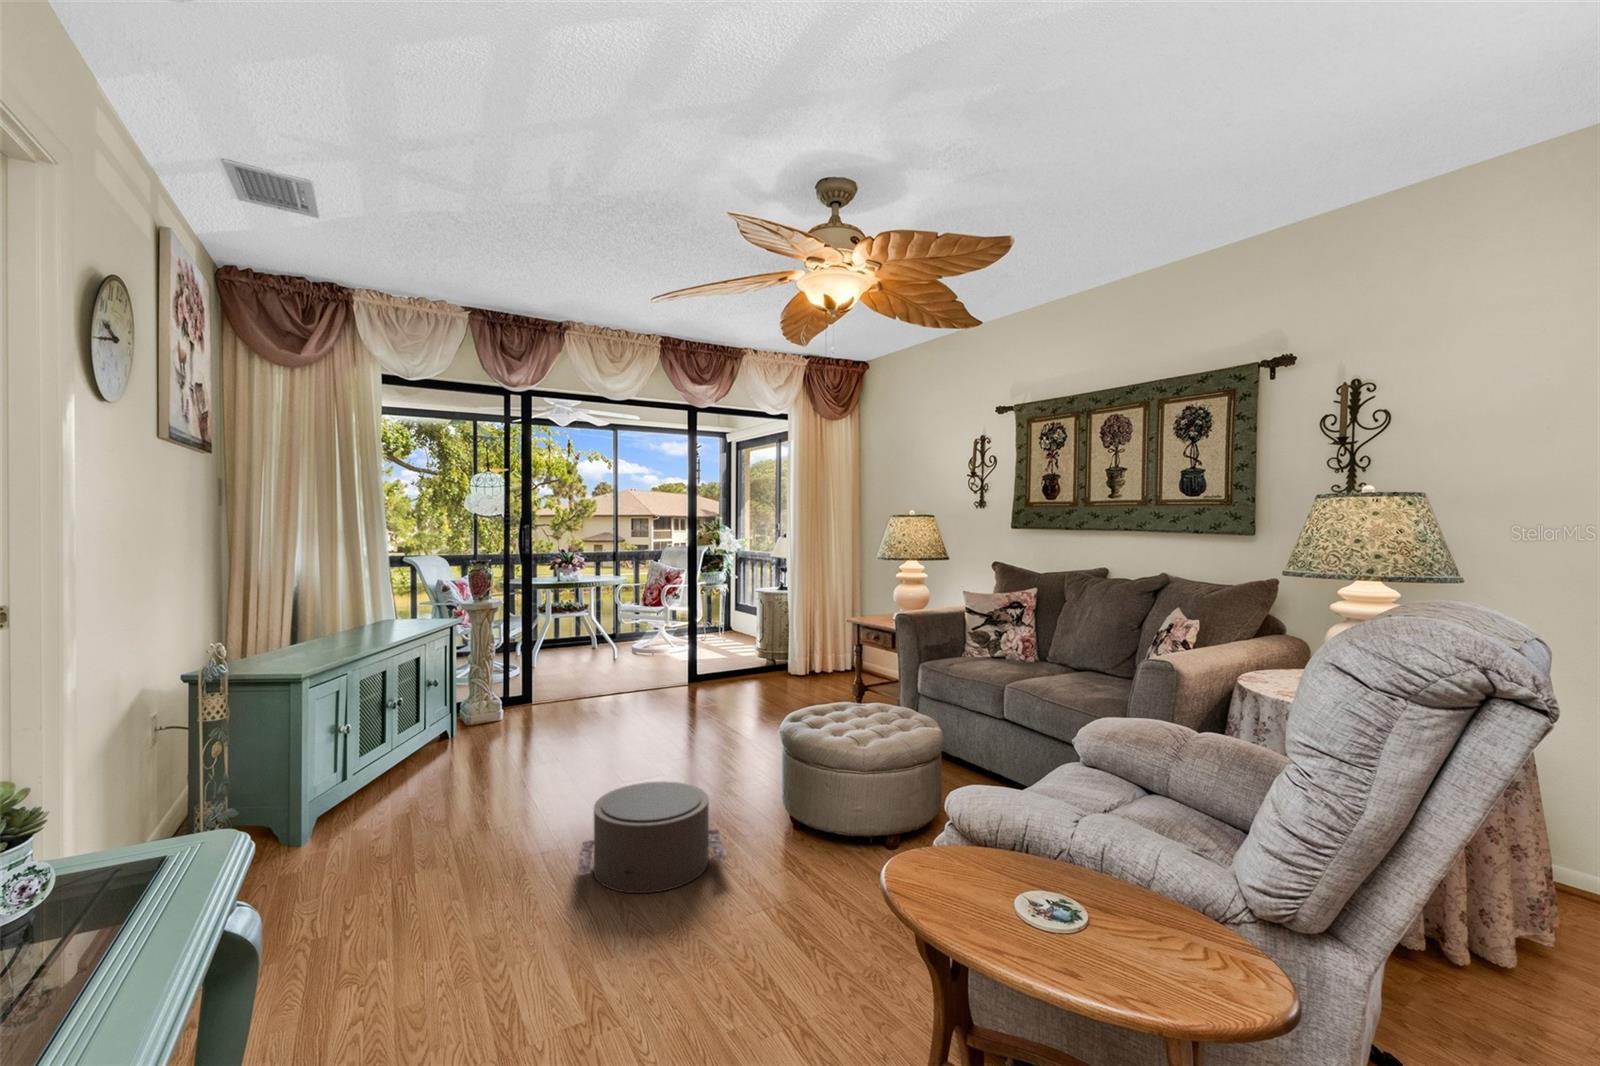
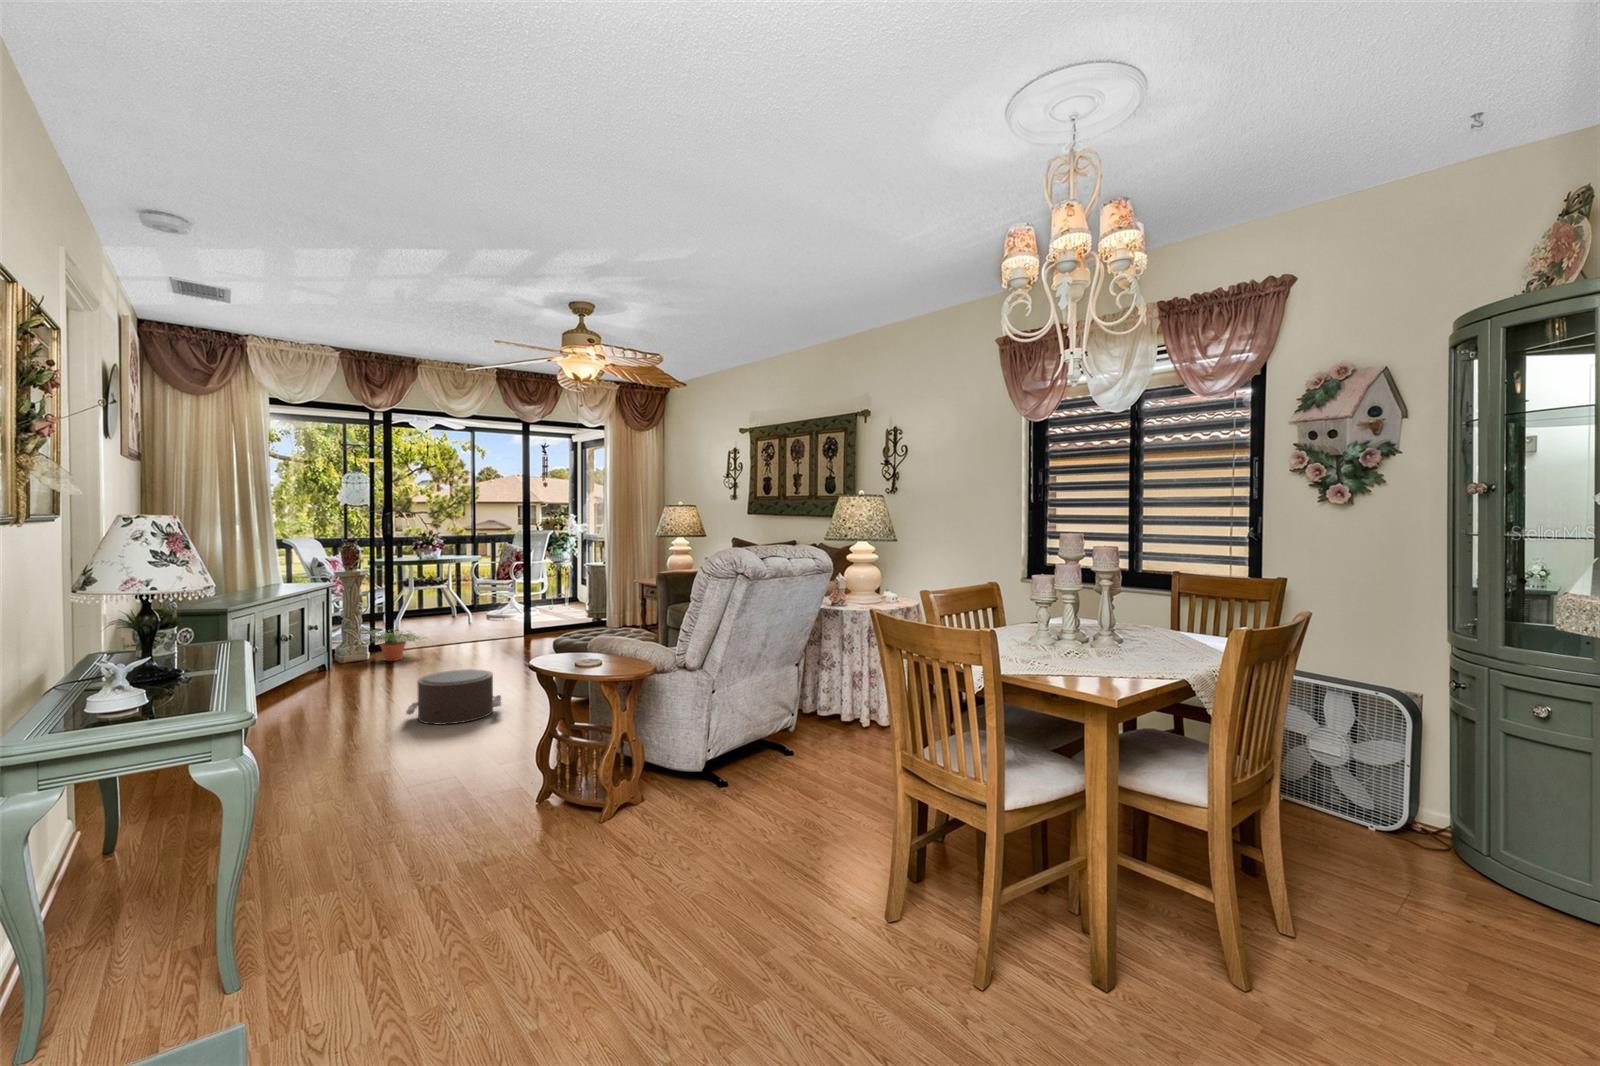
potted plant: none [489,682,579,730] -> present [359,630,419,661]

